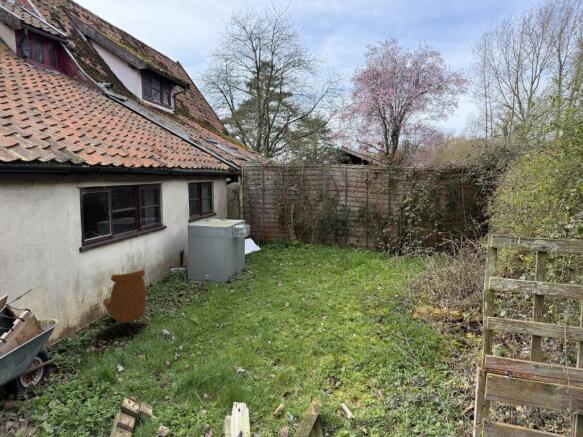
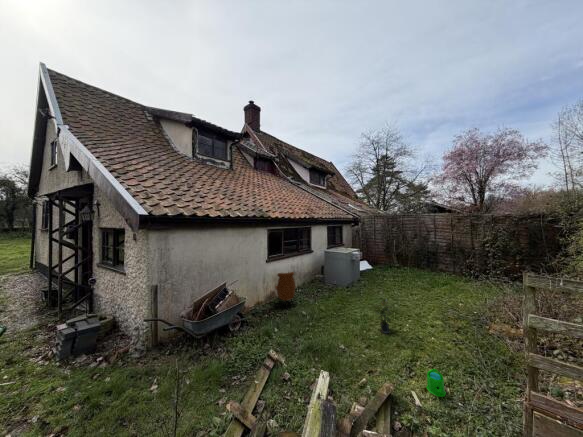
potted plant: none [282,292,309,341] -> present [375,299,391,333]
watering can: none [357,370,377,400] -> present [426,369,446,397]

